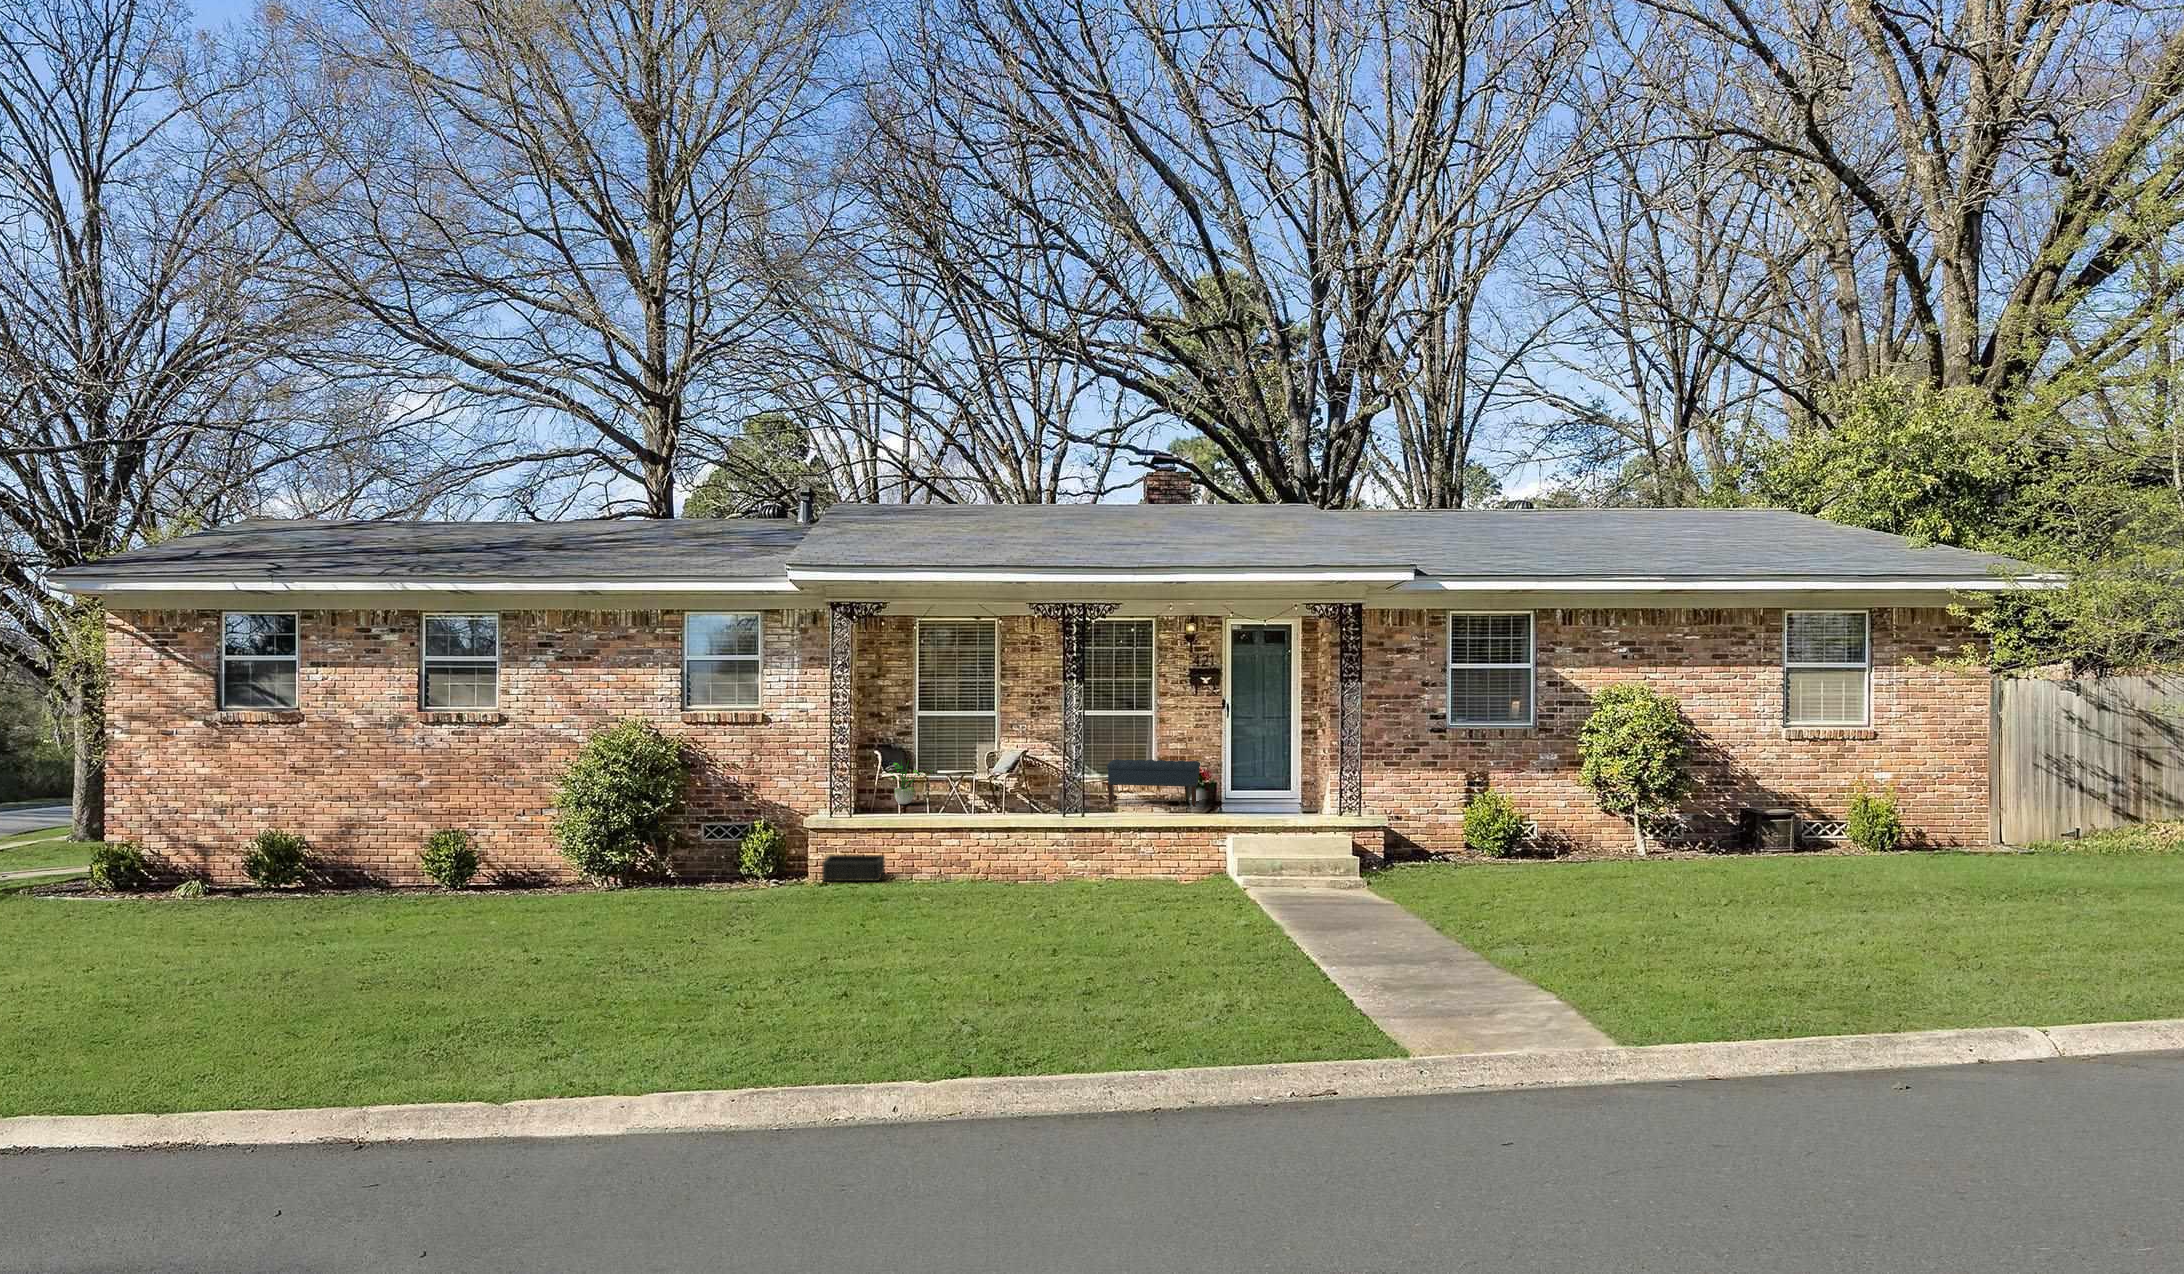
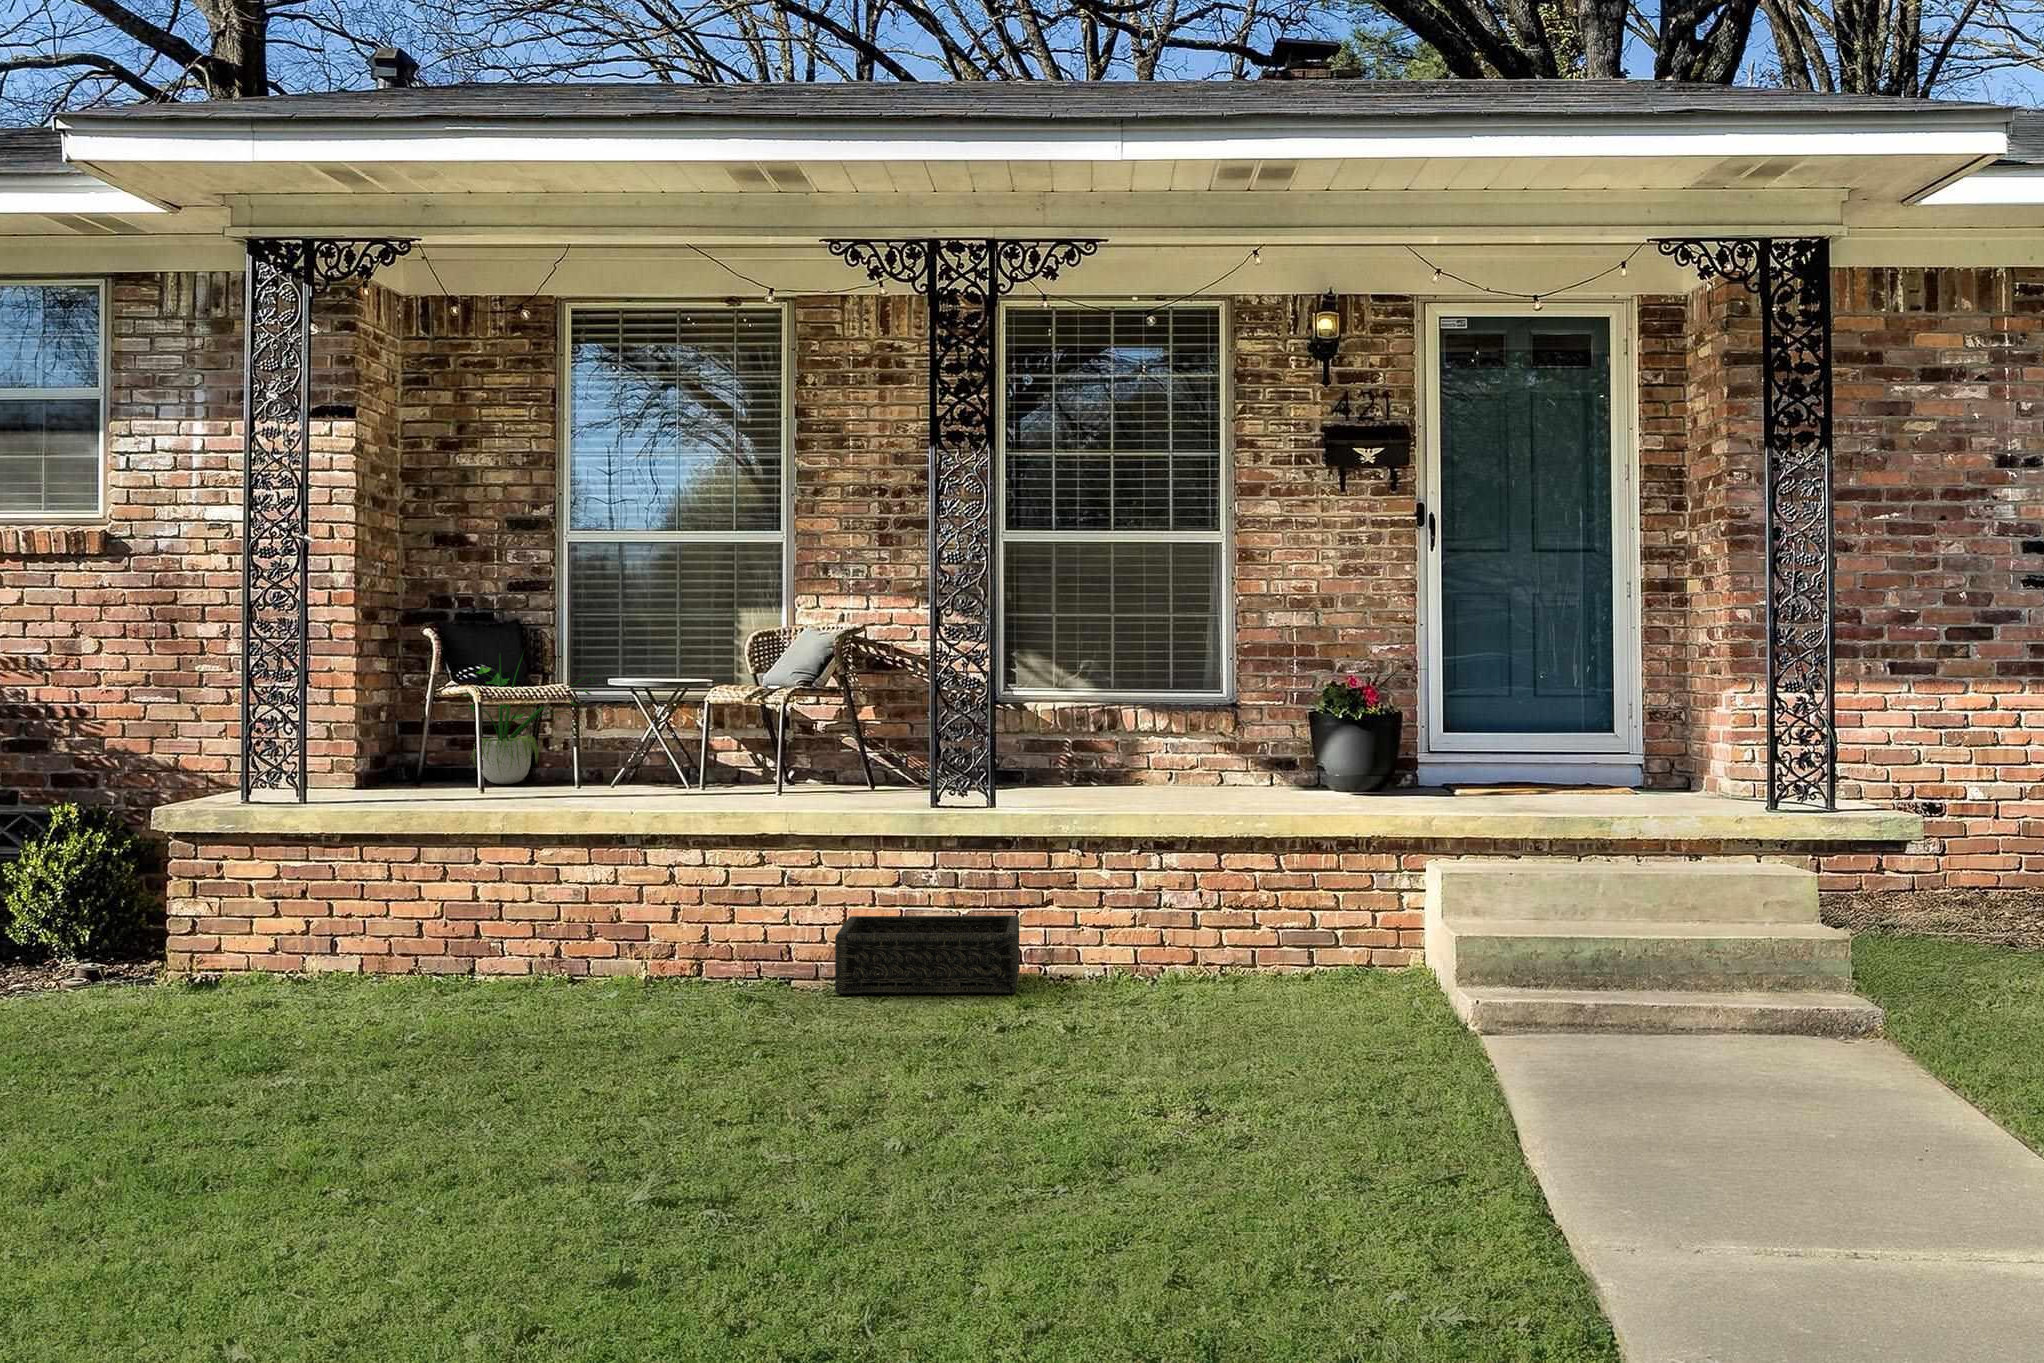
bench: present [1107,759,1200,806] -> none [1085,666,1352,791]
basket: present [822,855,885,881] -> present [835,916,1019,994]

